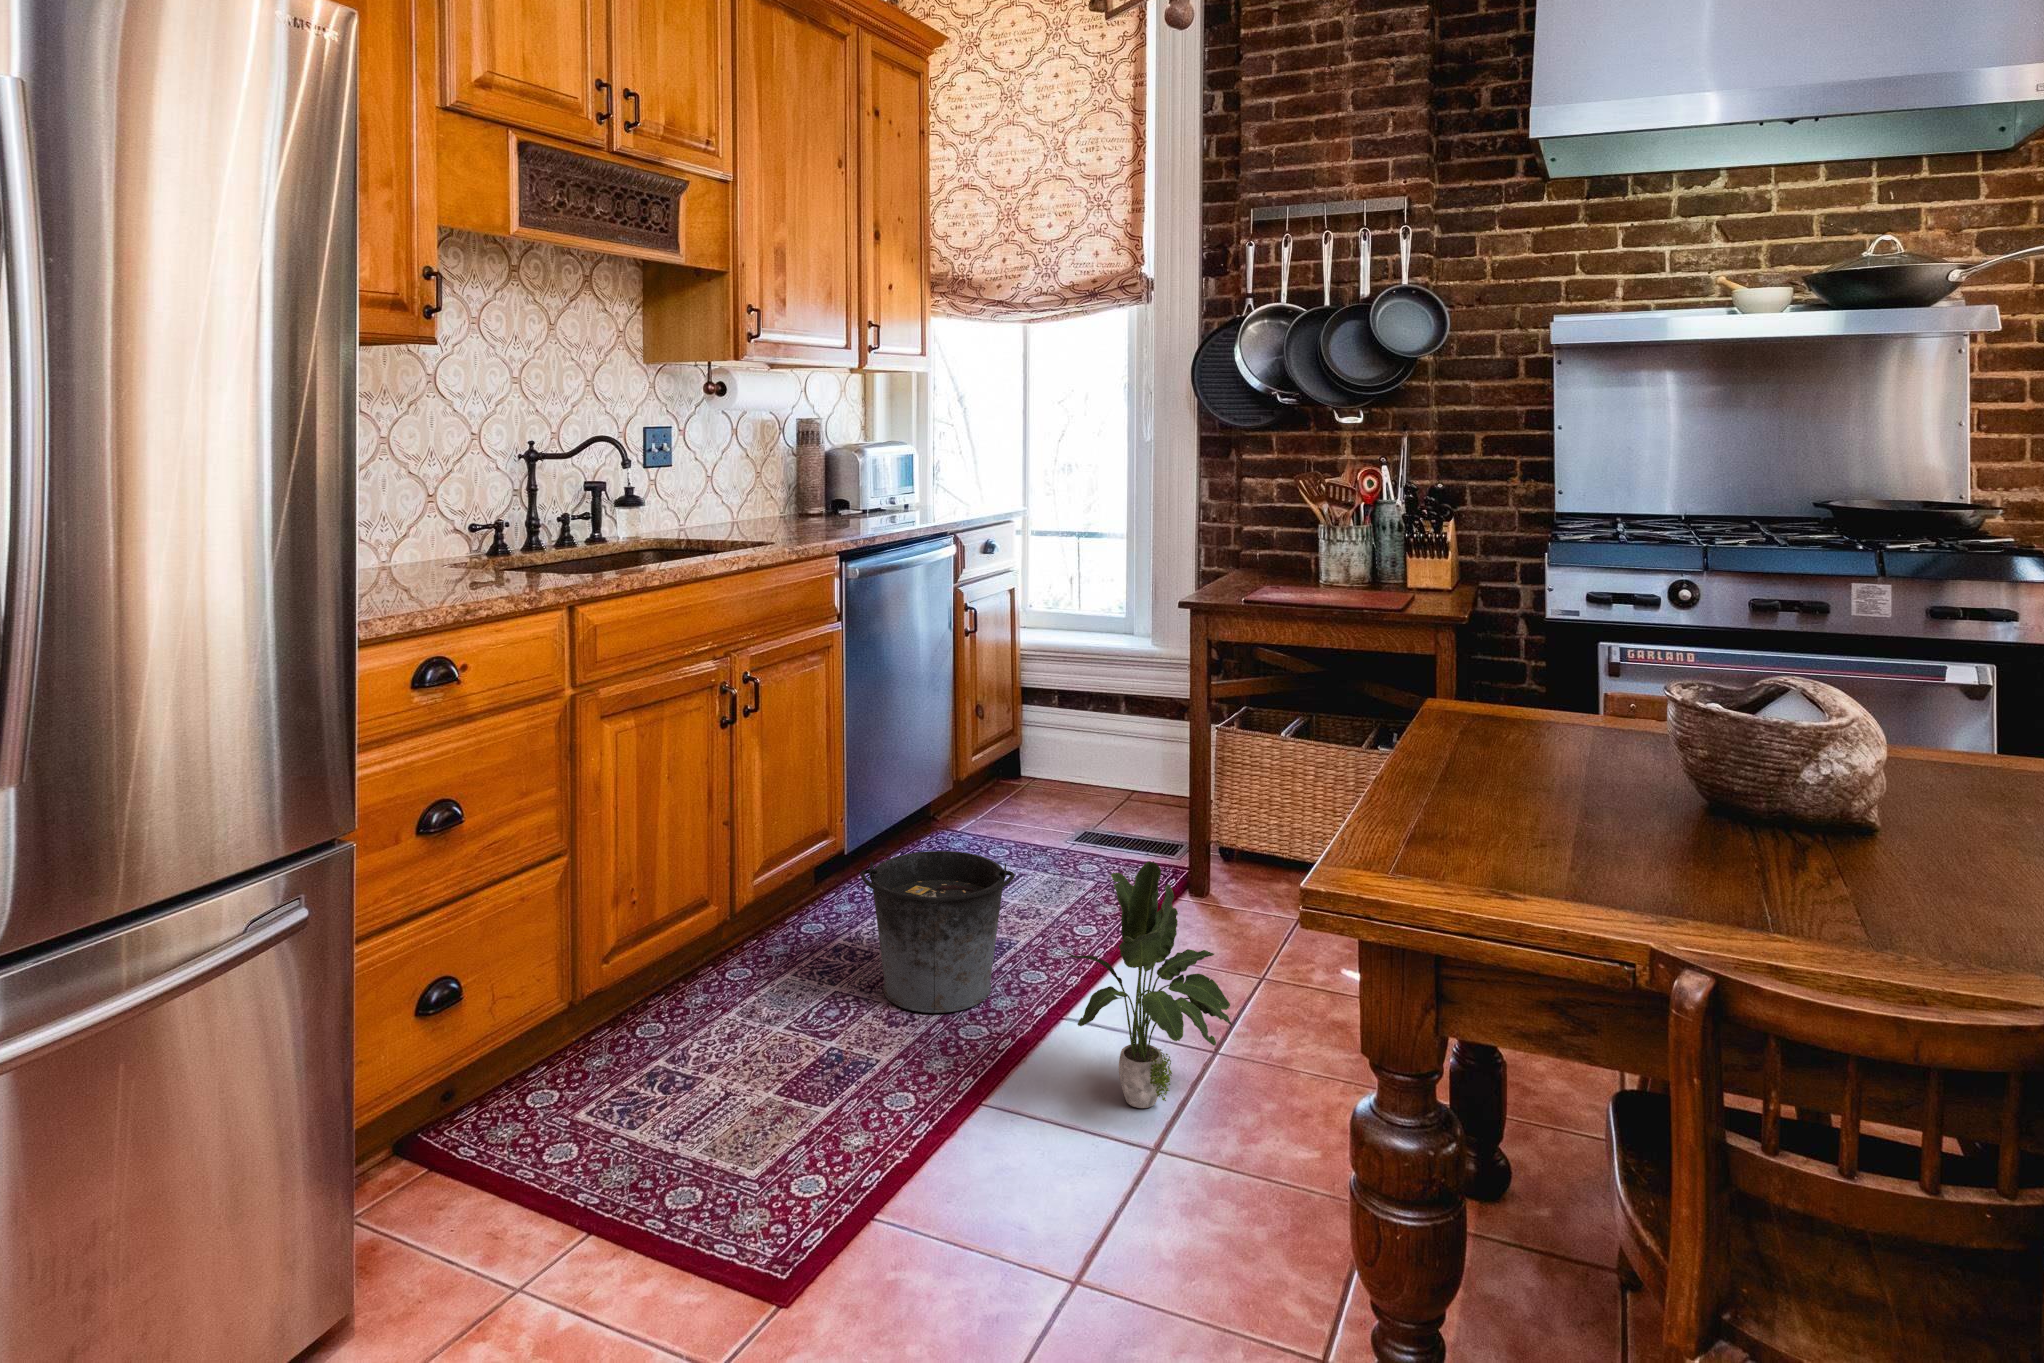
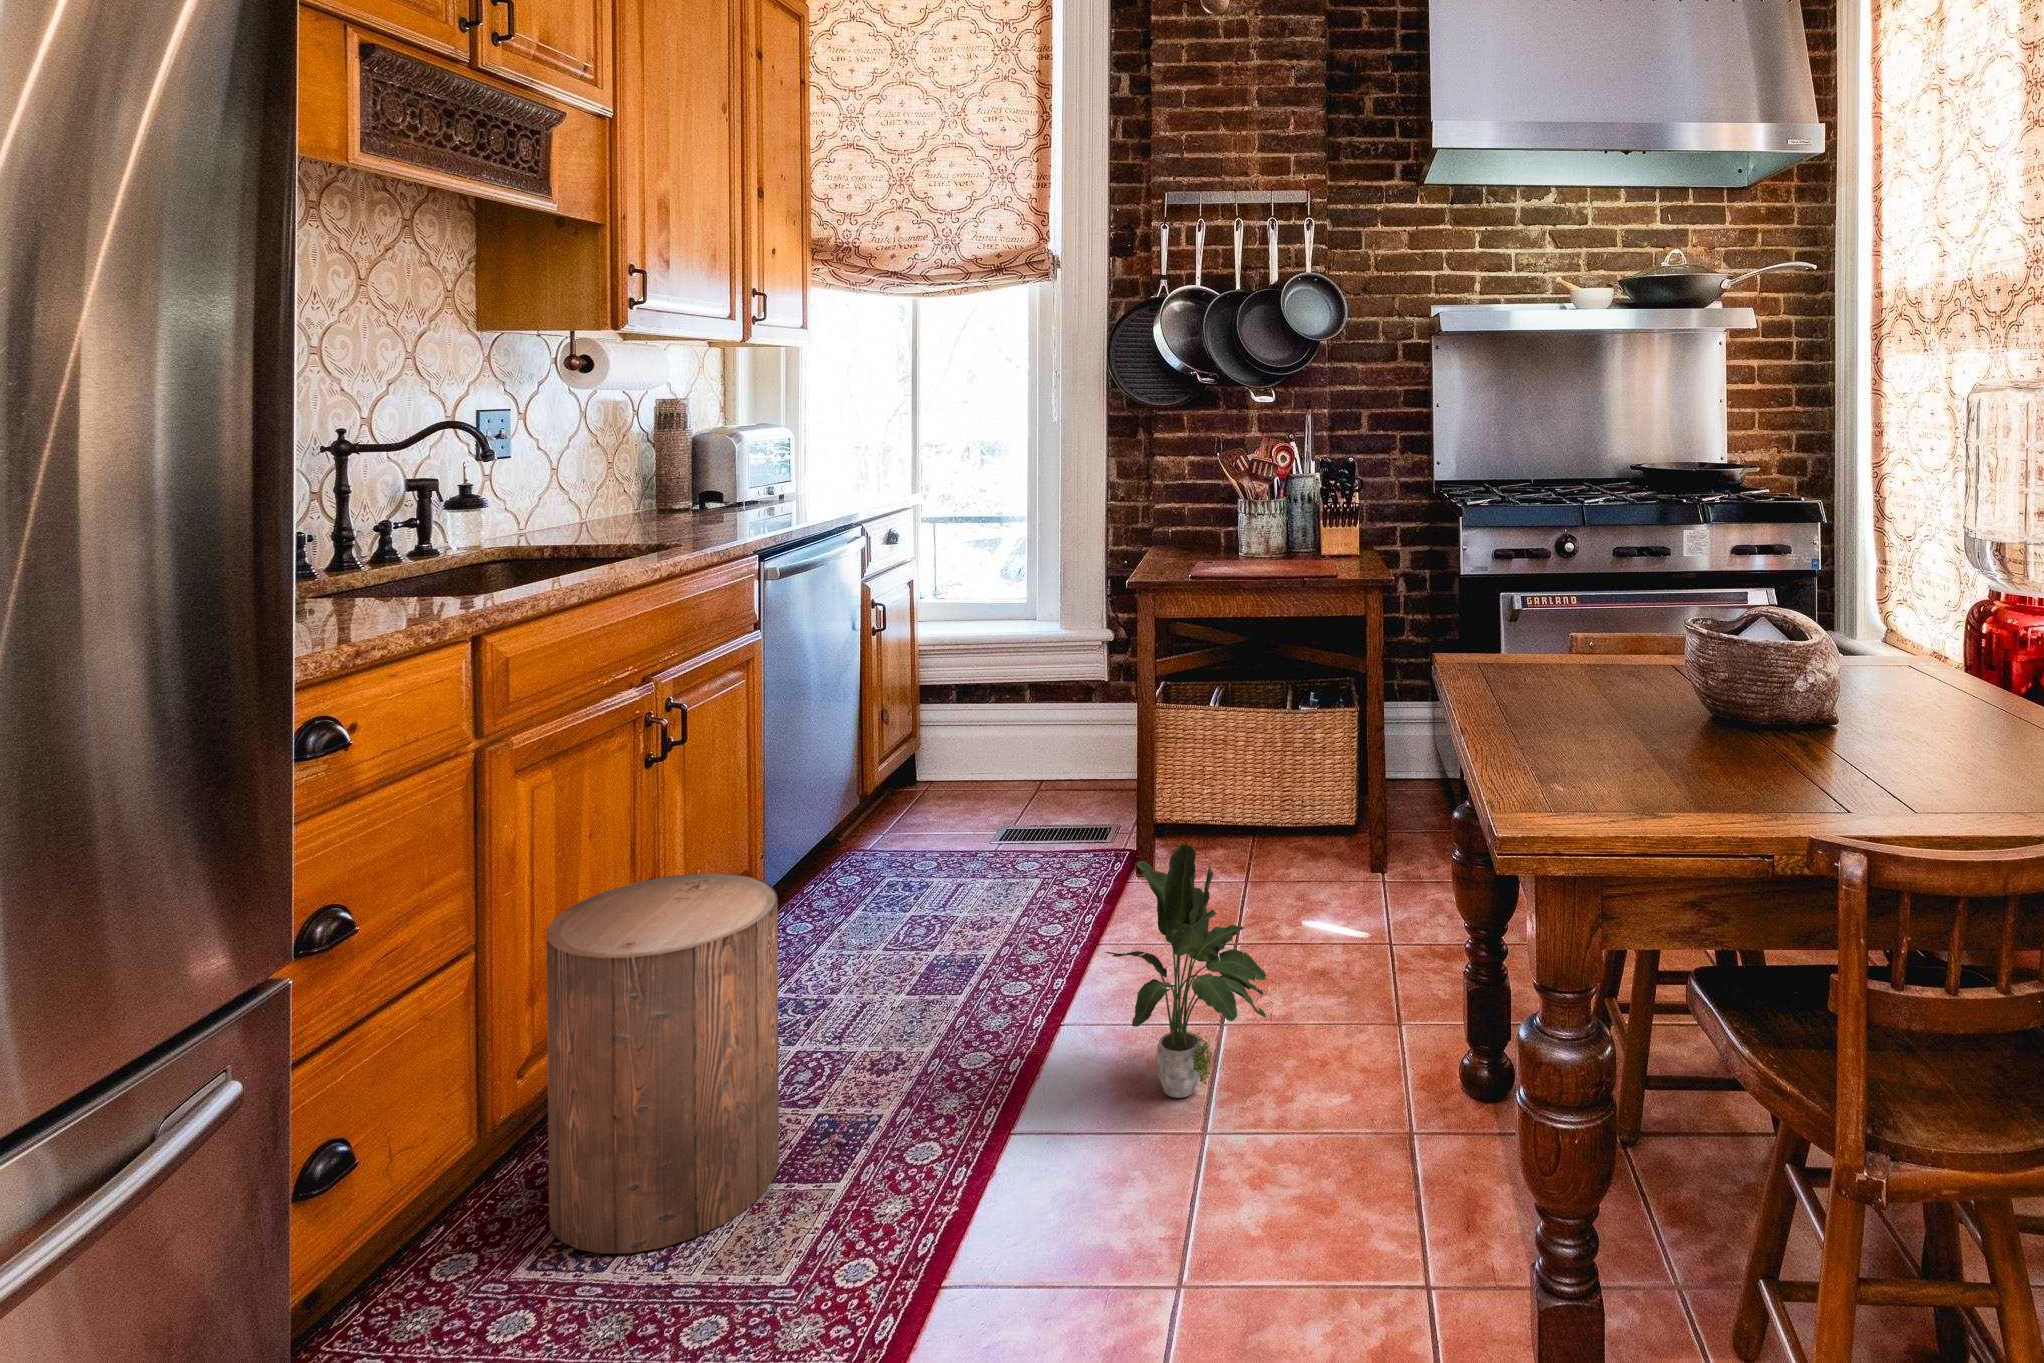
stool: none [612,823,788,1124] -> present [546,873,779,1254]
bucket: present [860,851,1015,1013] -> none [826,867,1003,1049]

